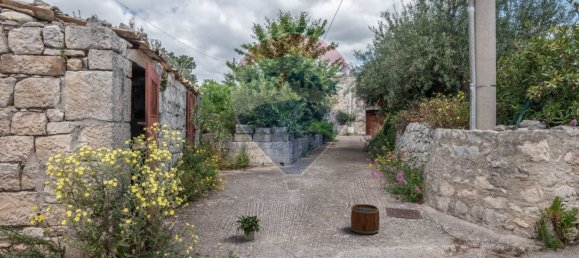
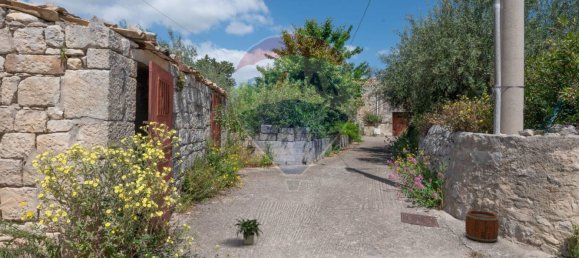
bucket: present [351,204,380,234] -> present [465,211,499,242]

